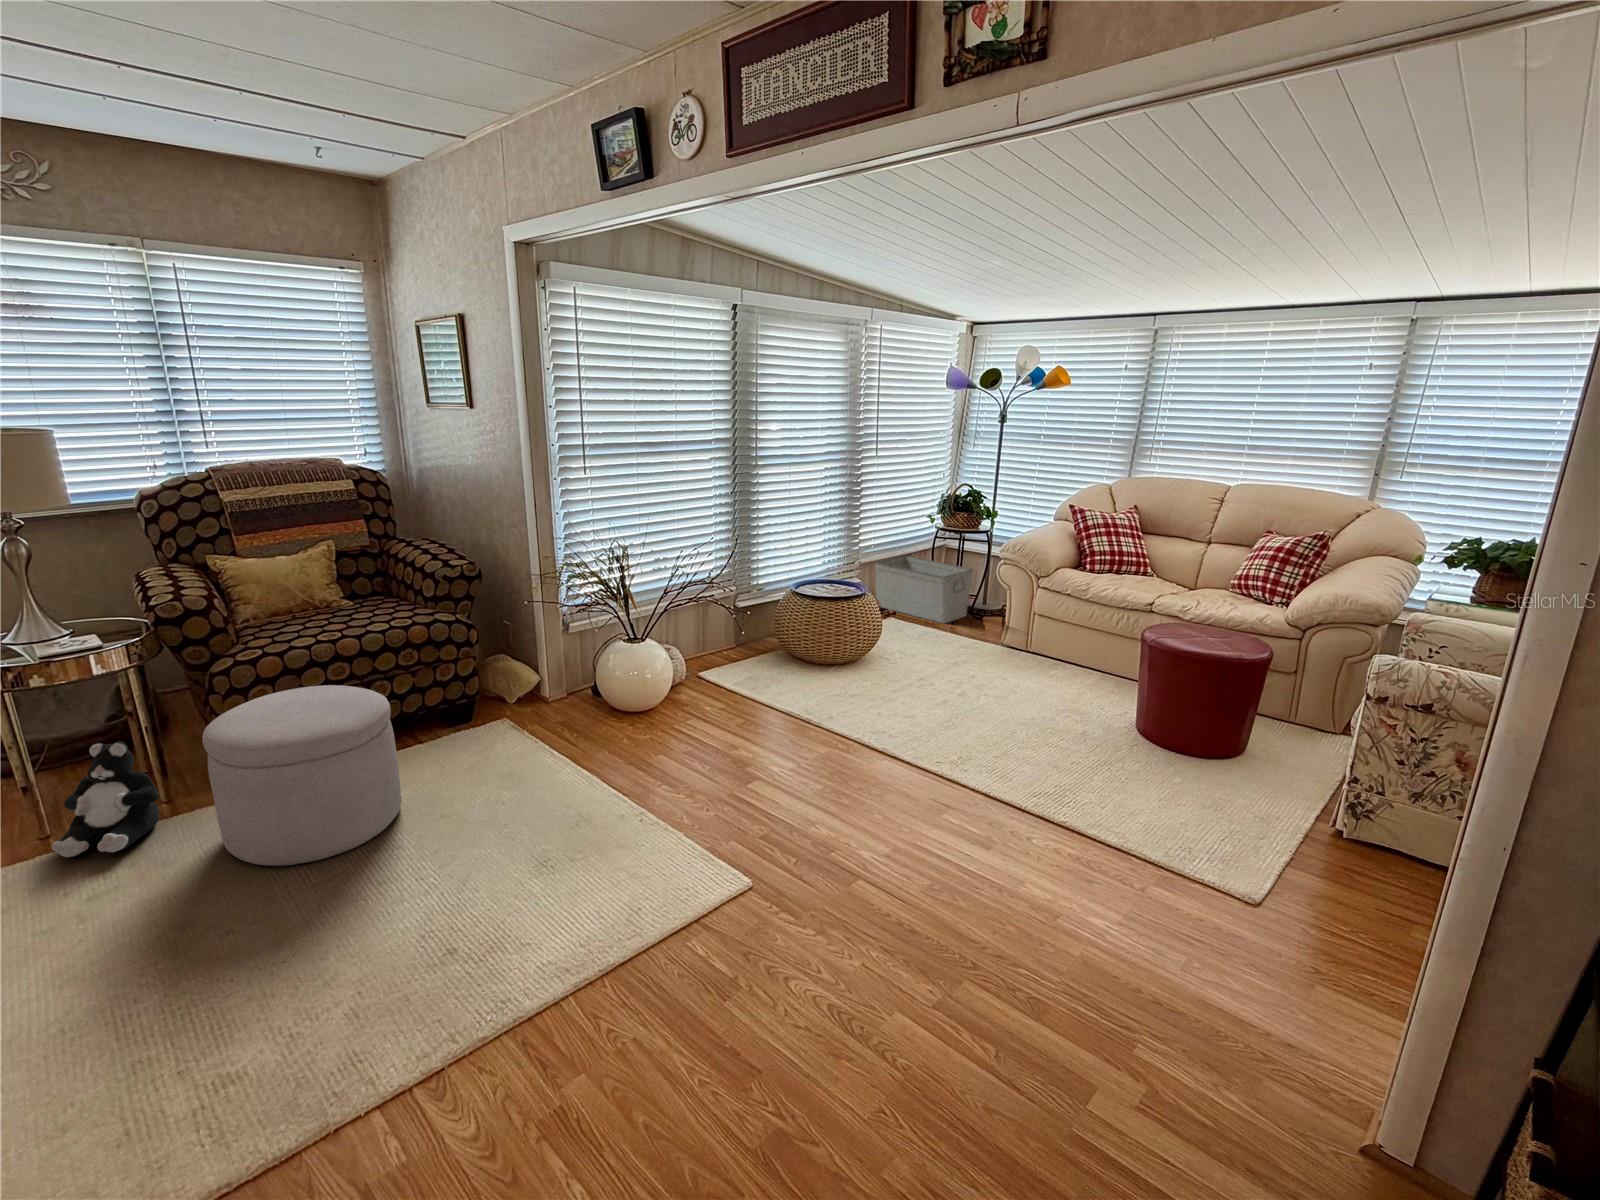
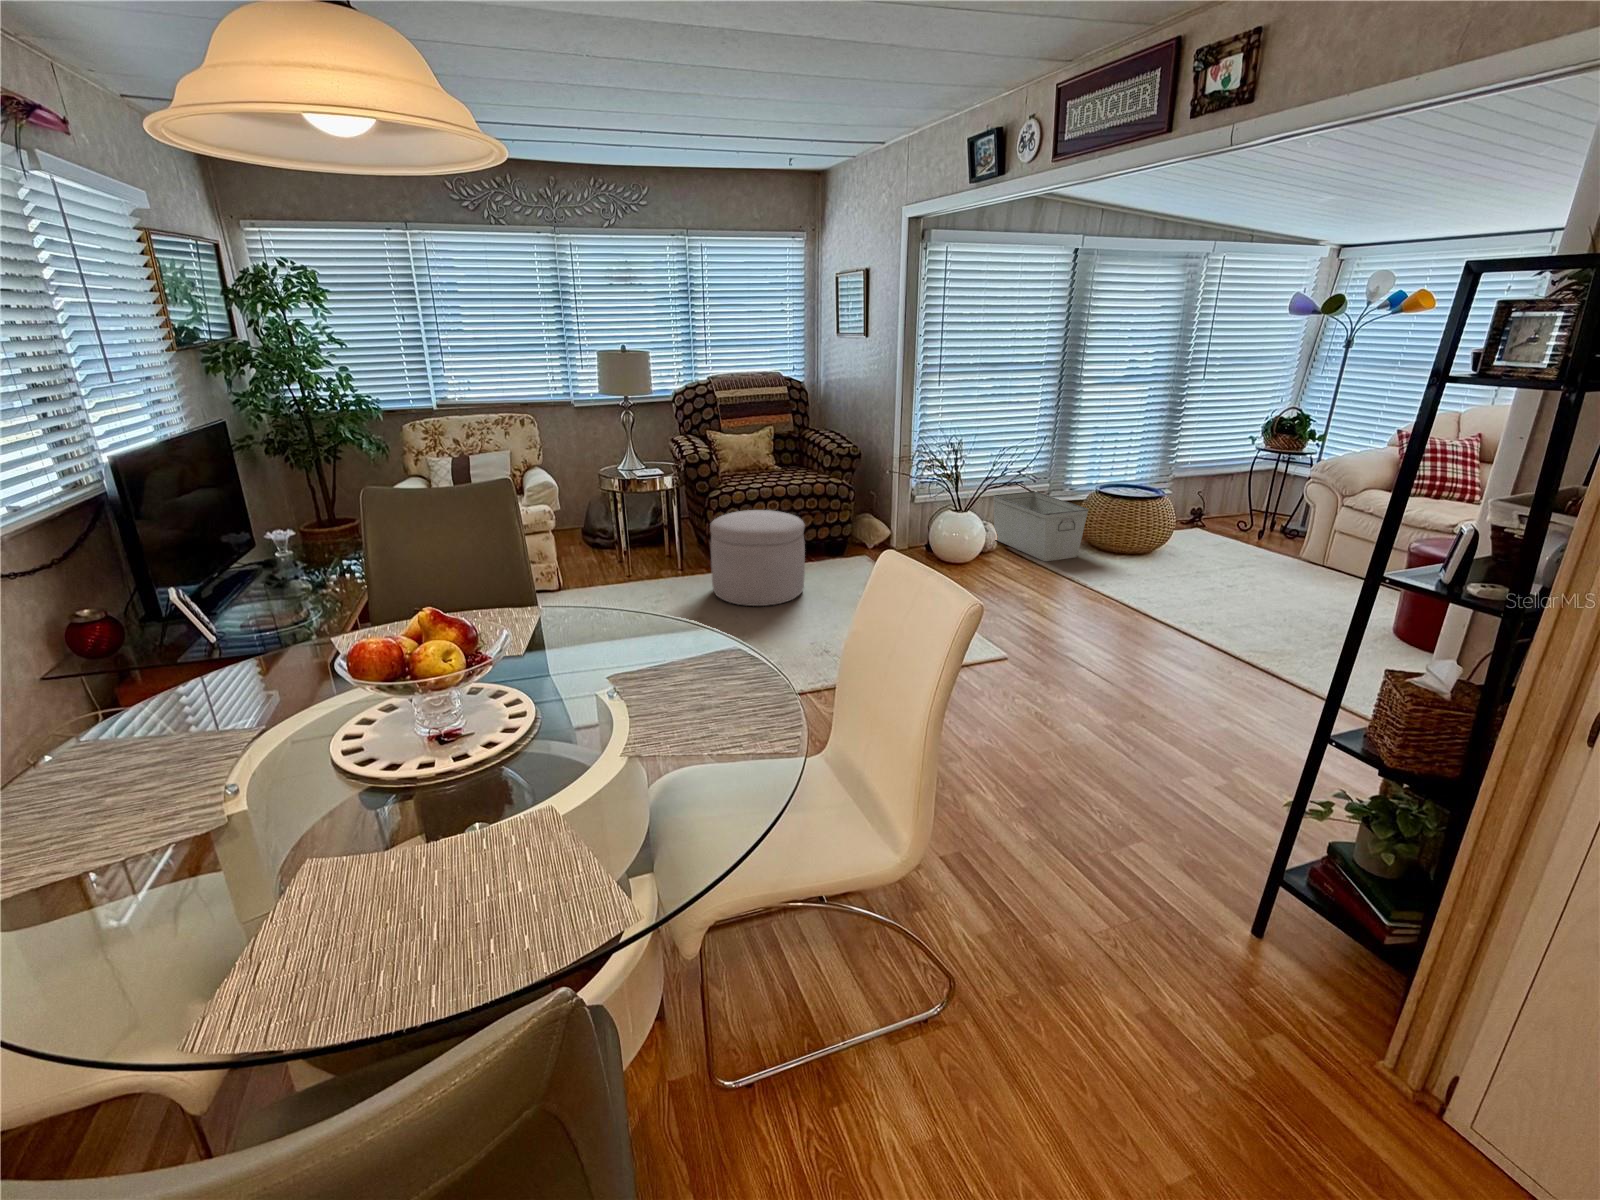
storage bin: present [875,556,973,624] -> present [993,492,1089,561]
plush toy: present [52,741,159,857] -> none [636,528,681,587]

